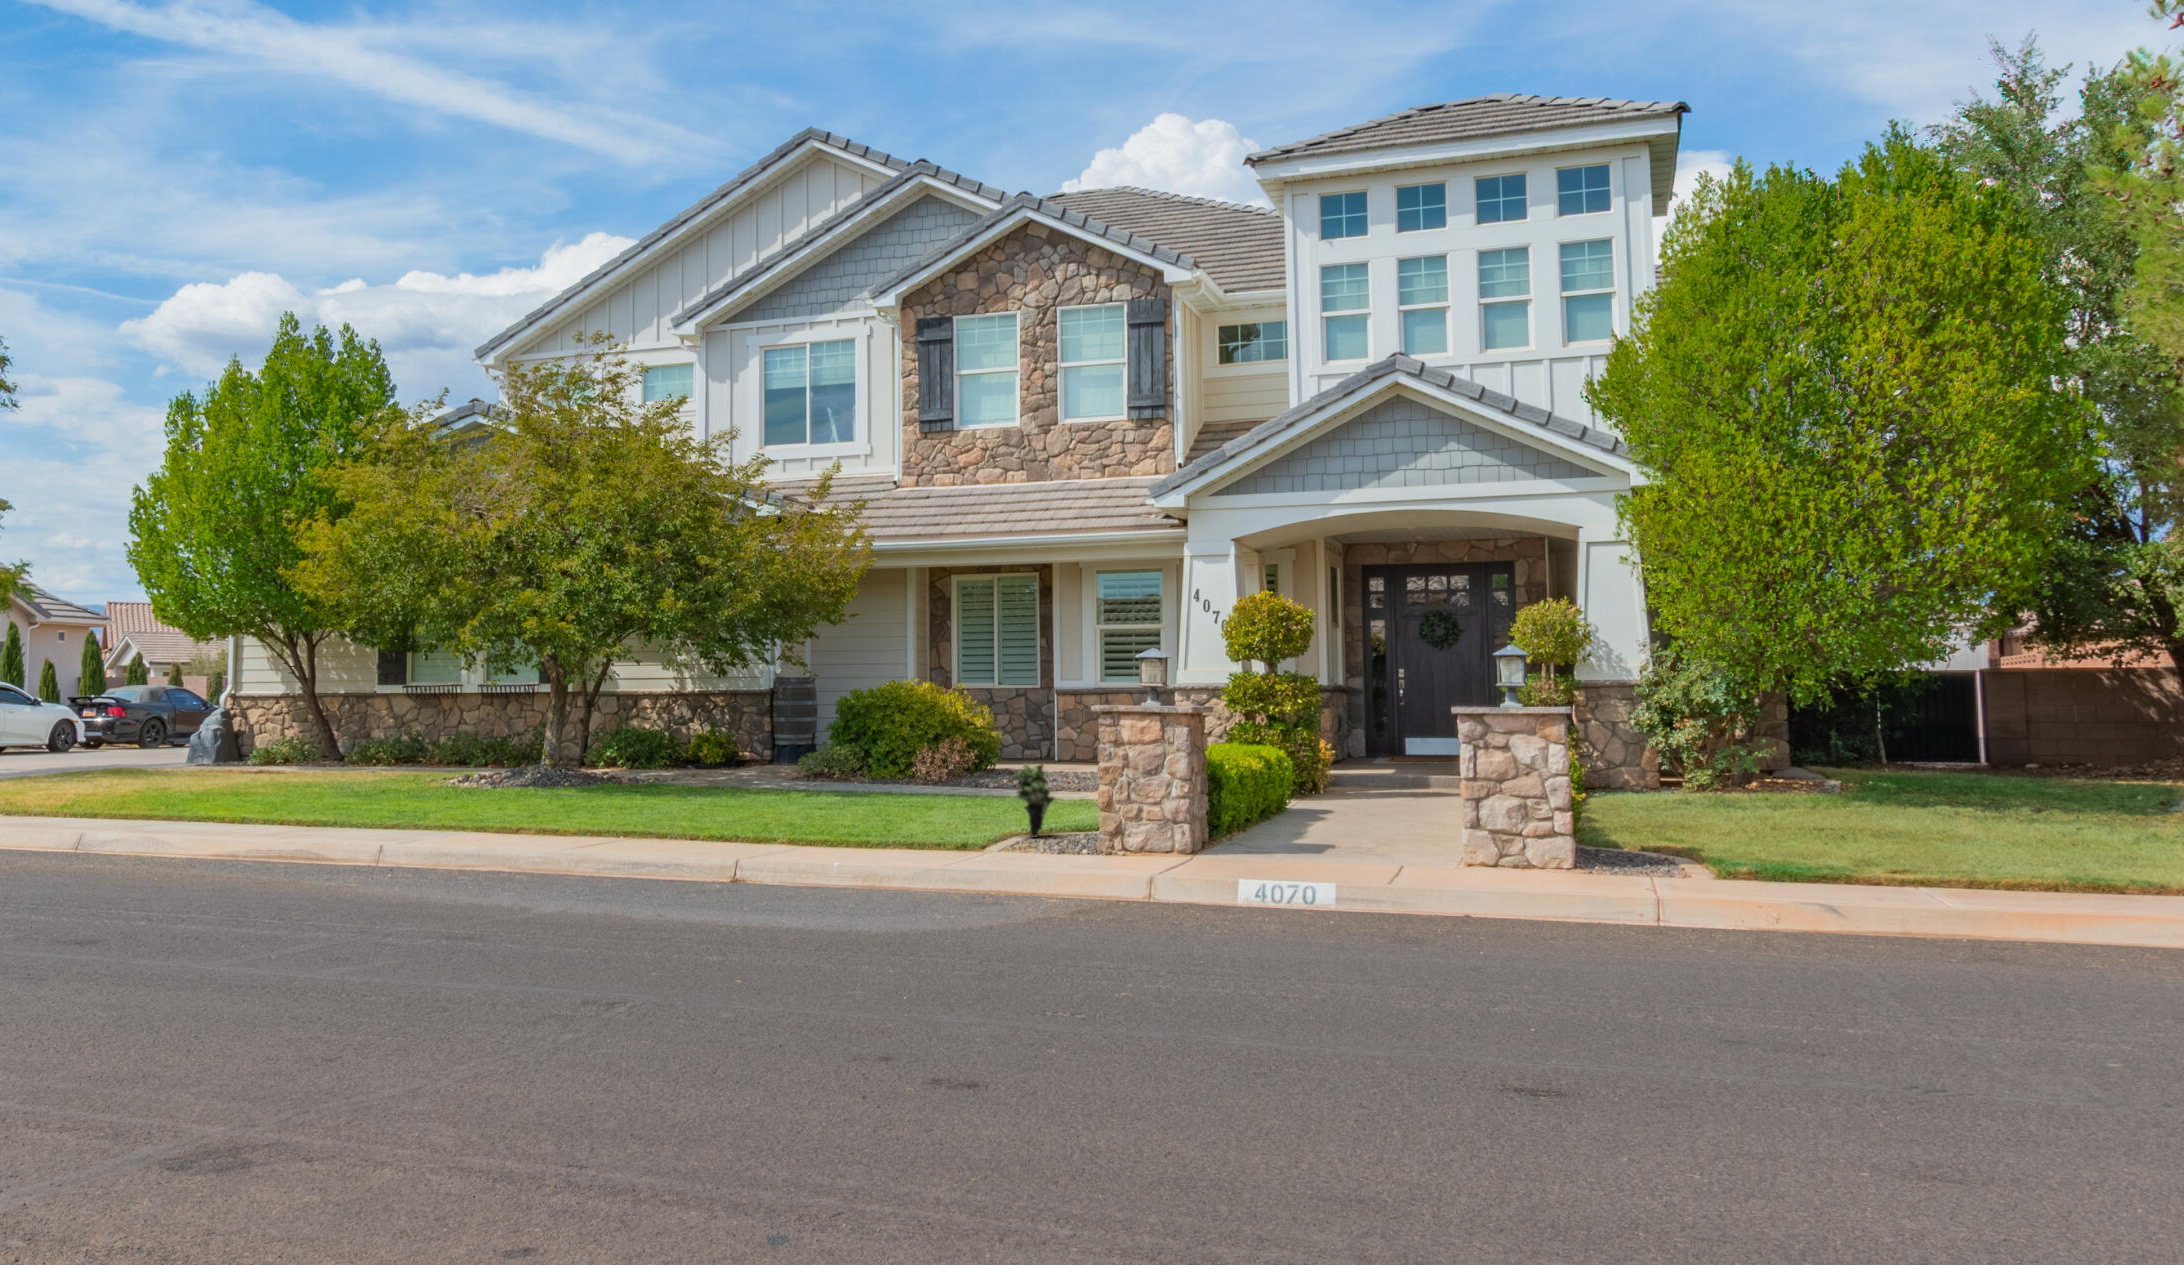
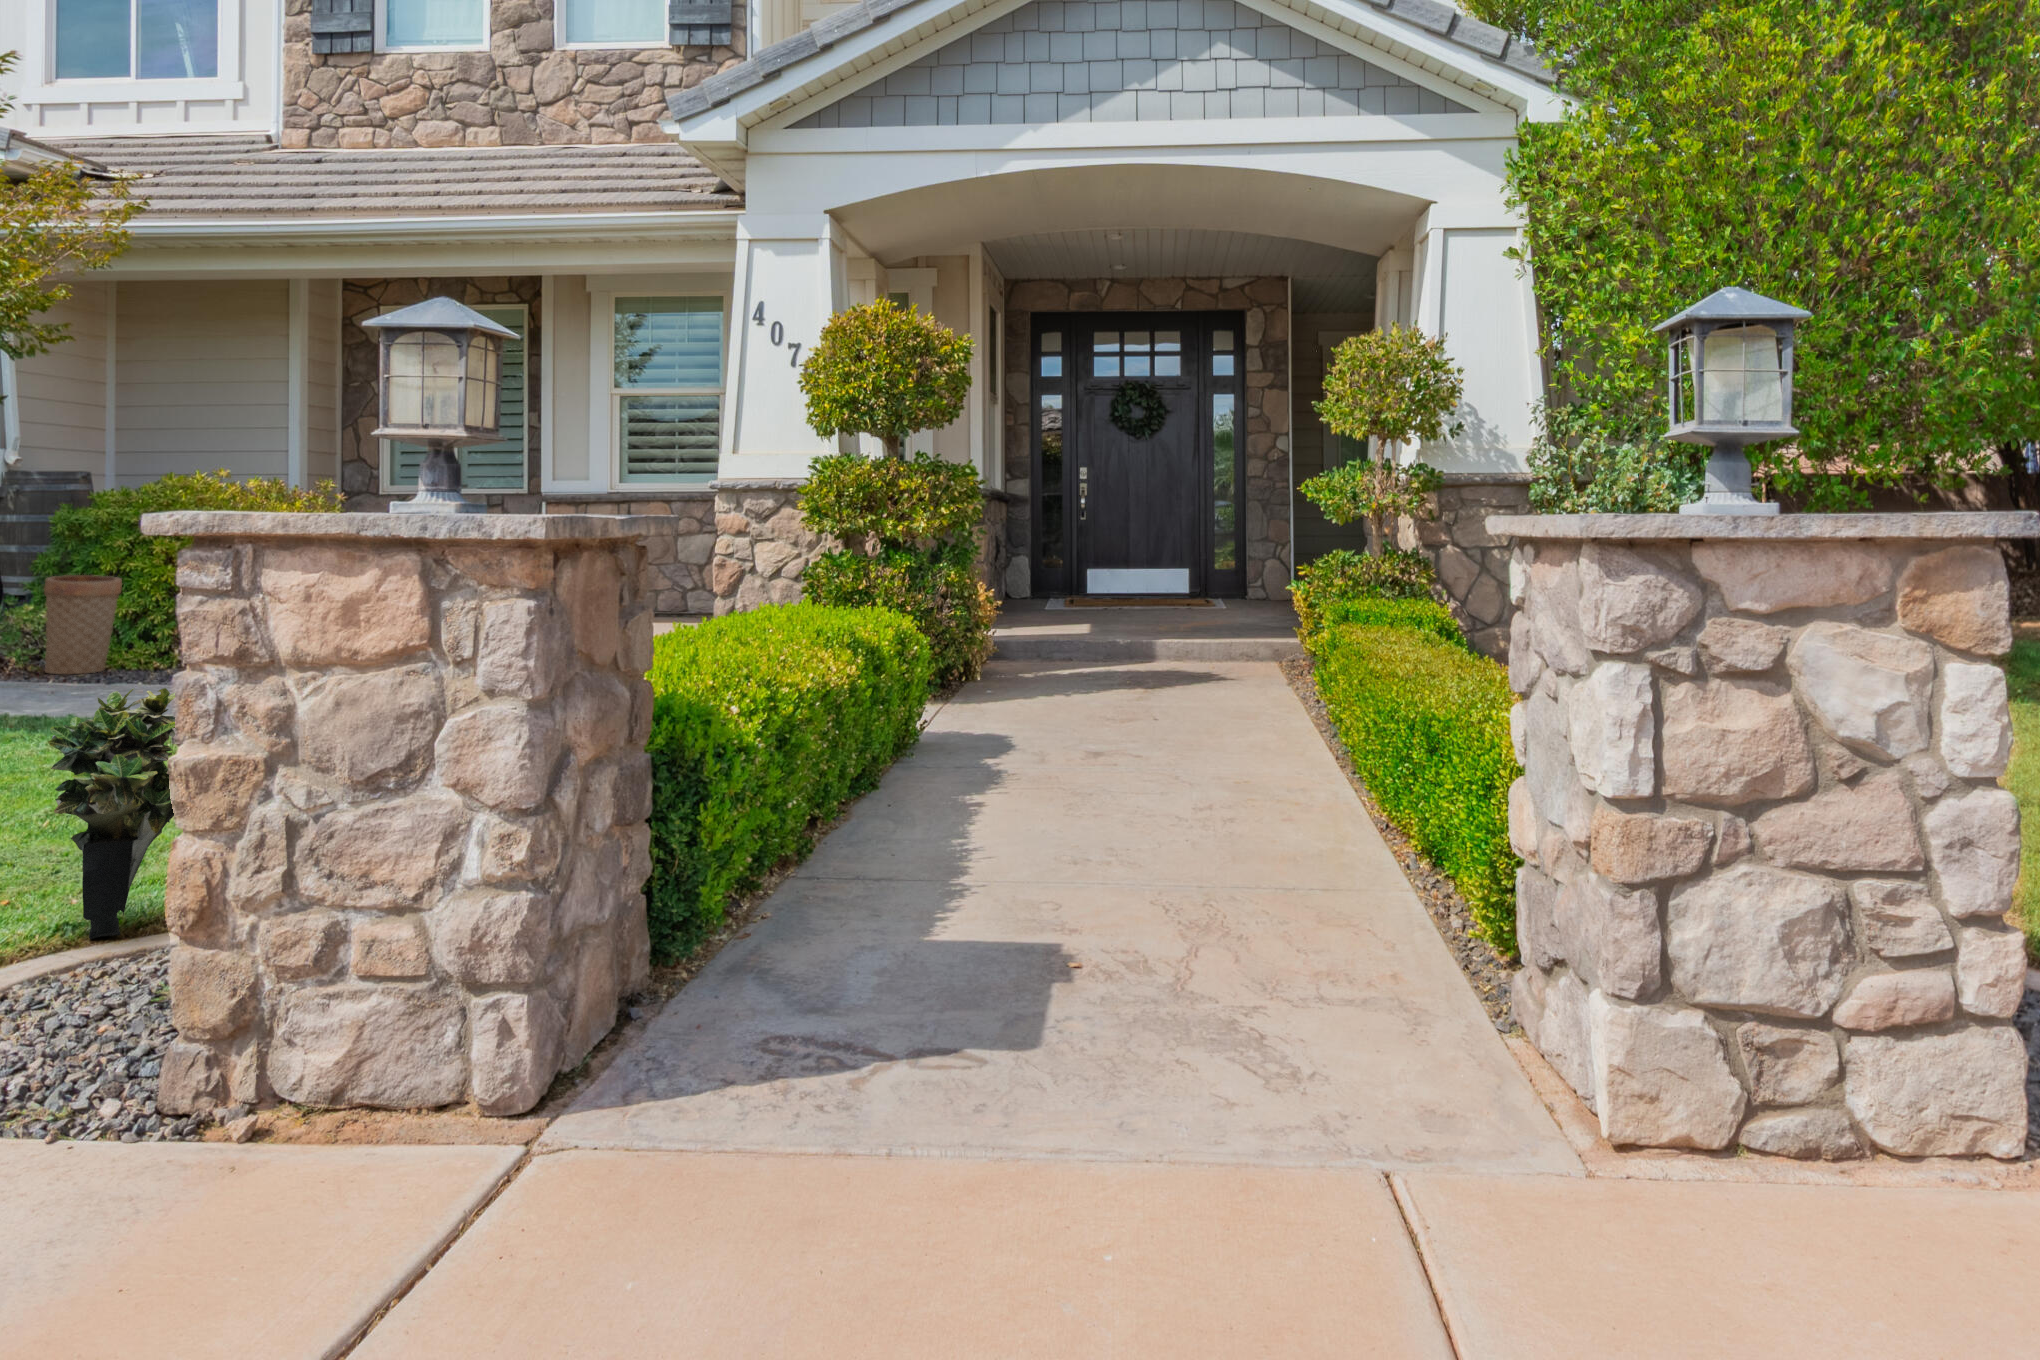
basket: none [858,738,891,787] -> present [44,575,122,674]

